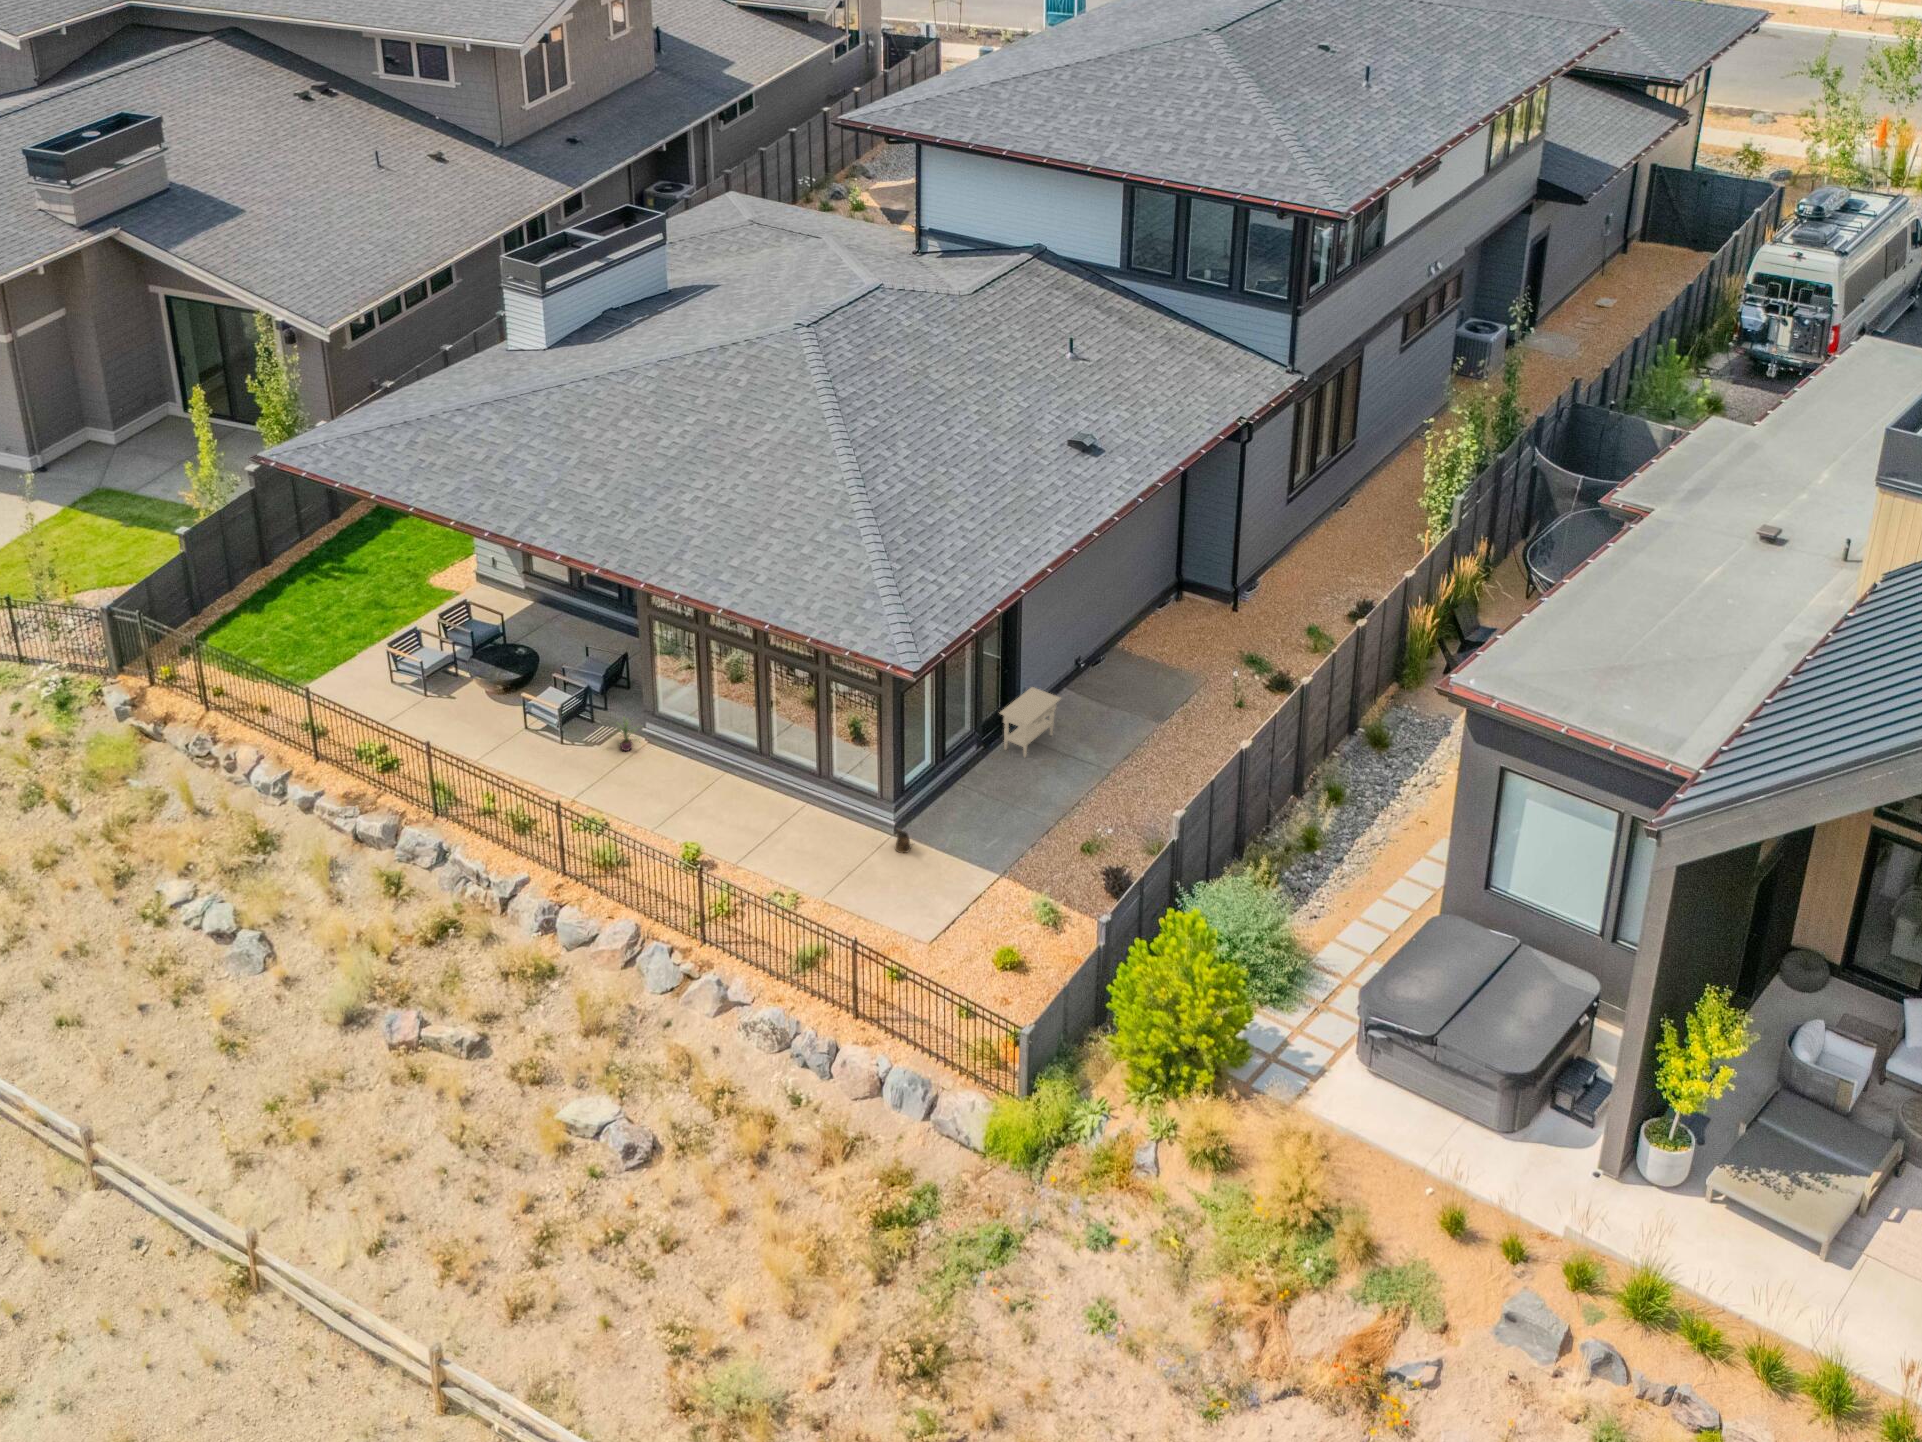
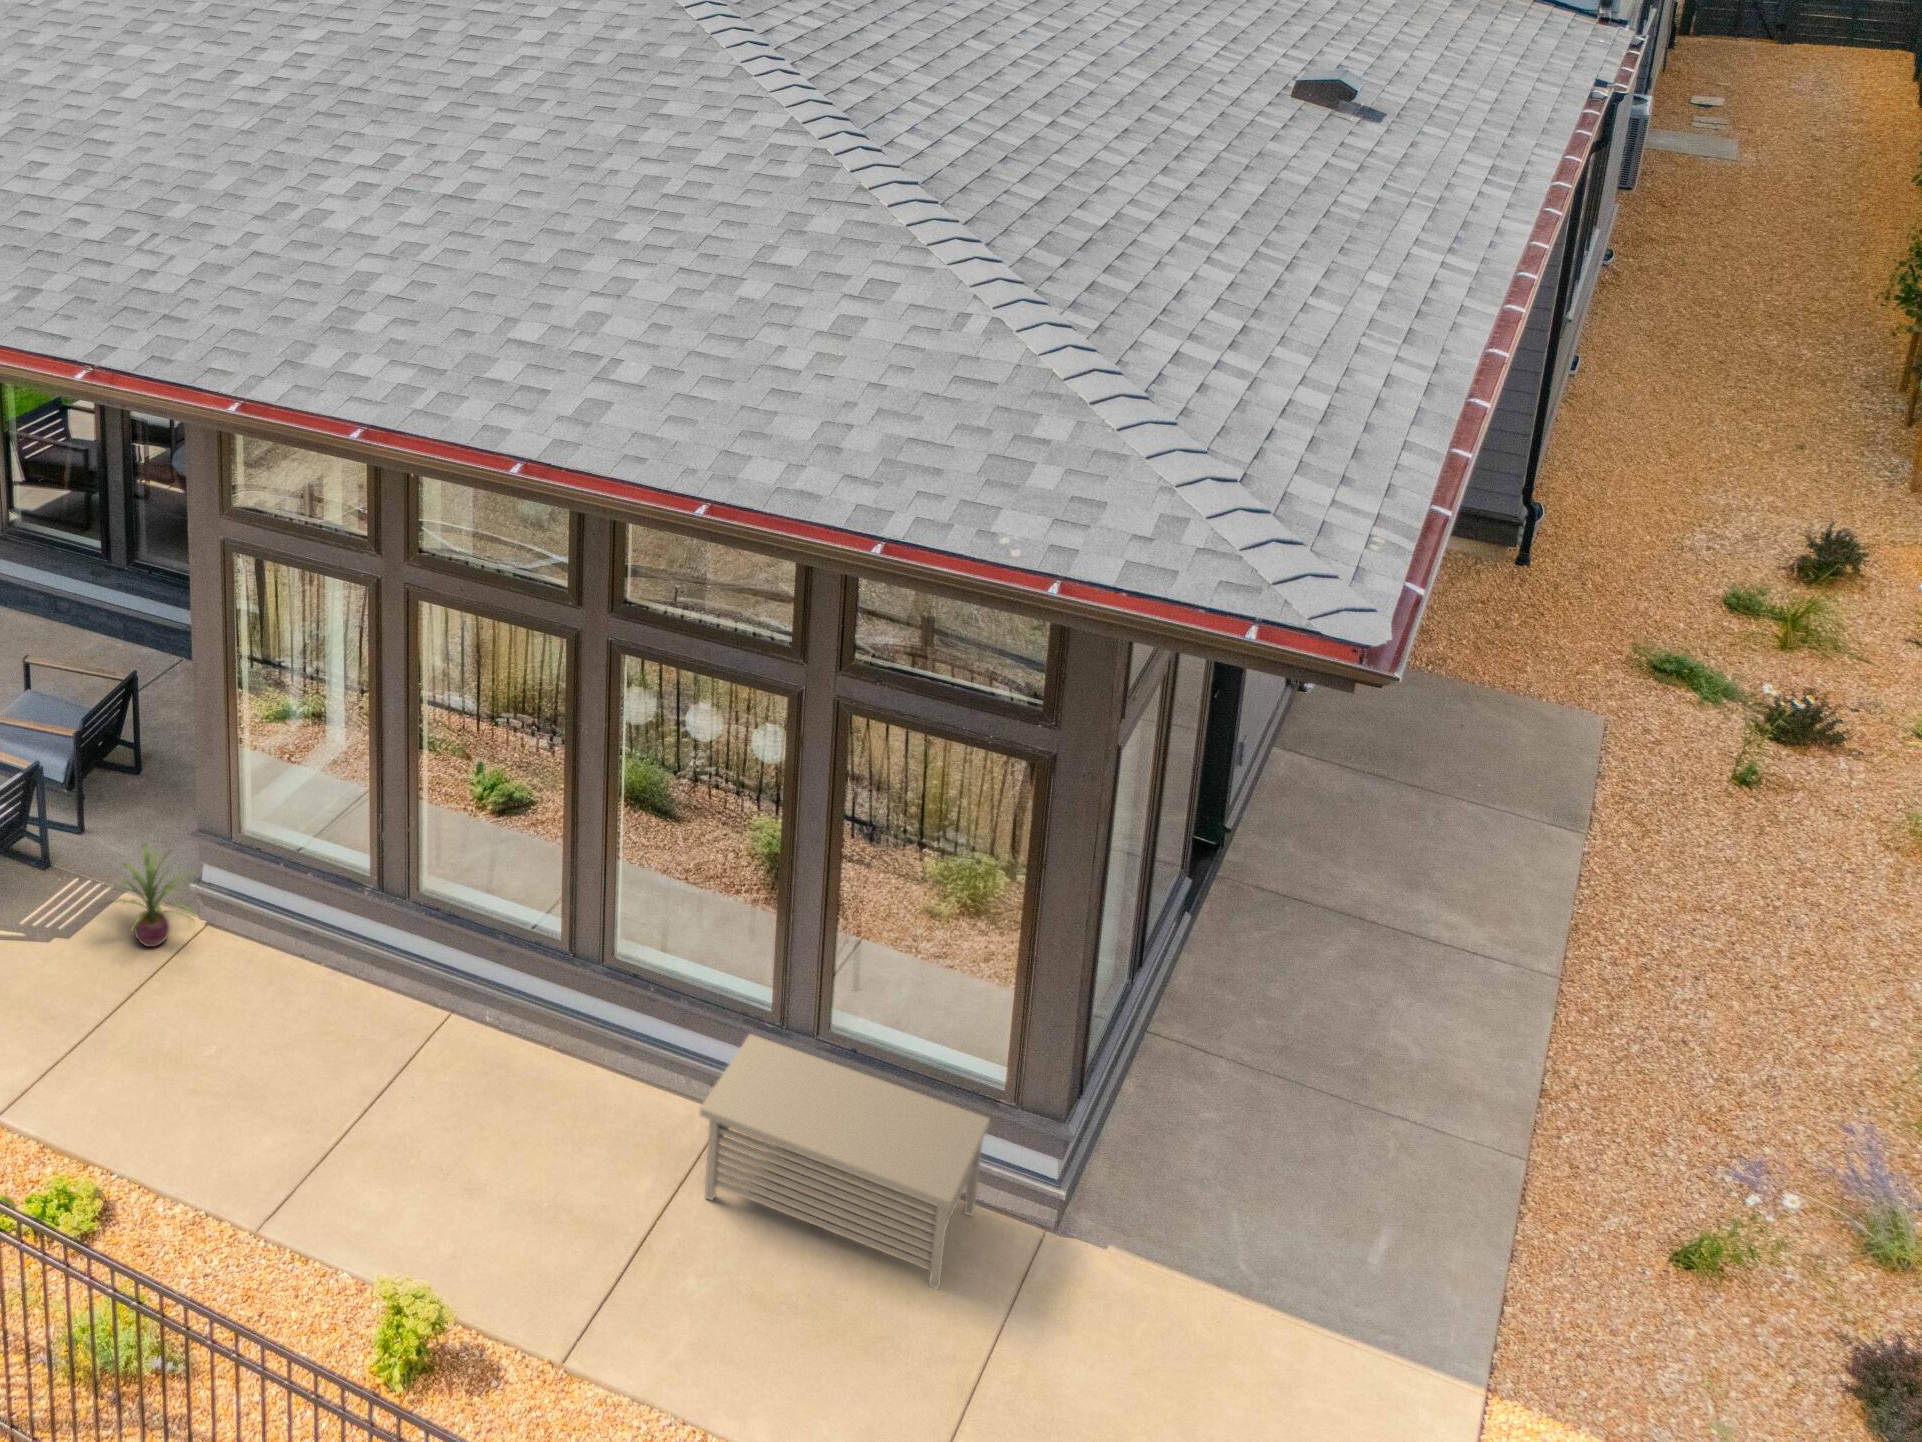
side table: present [1000,687,1060,757] -> none [1213,730,1353,932]
storage bench: none [786,781,874,854] -> present [700,1034,990,1289]
watering can: present [895,829,912,853] -> none [1068,1190,1170,1280]

